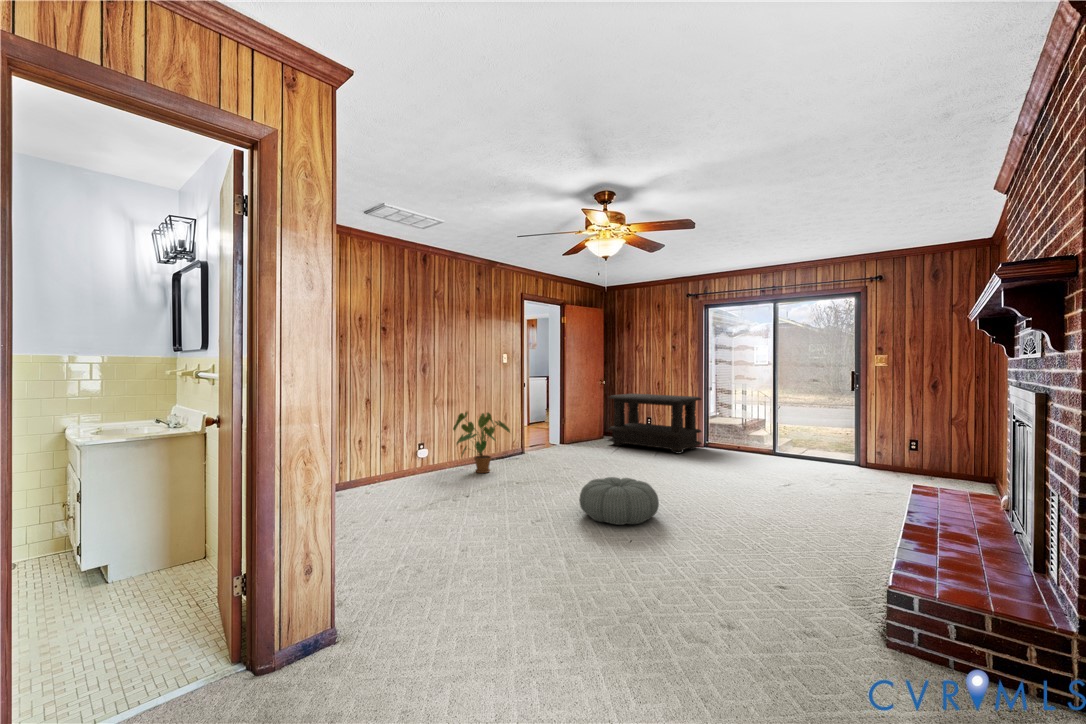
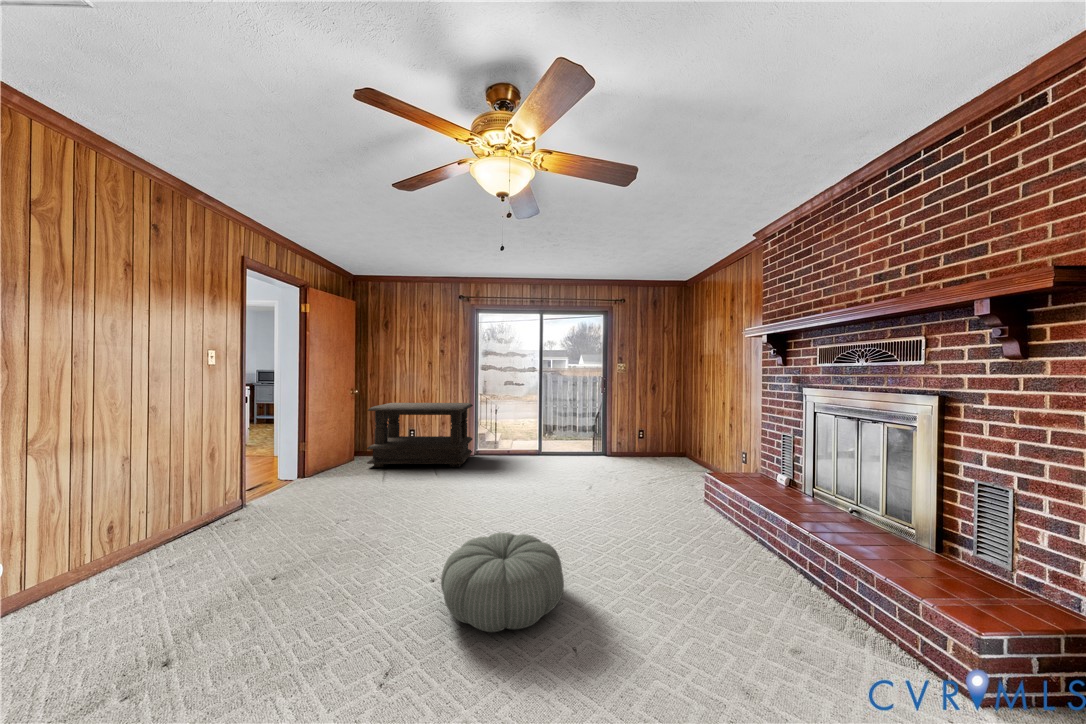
house plant: present [453,412,510,473] -> none [82,456,235,579]

